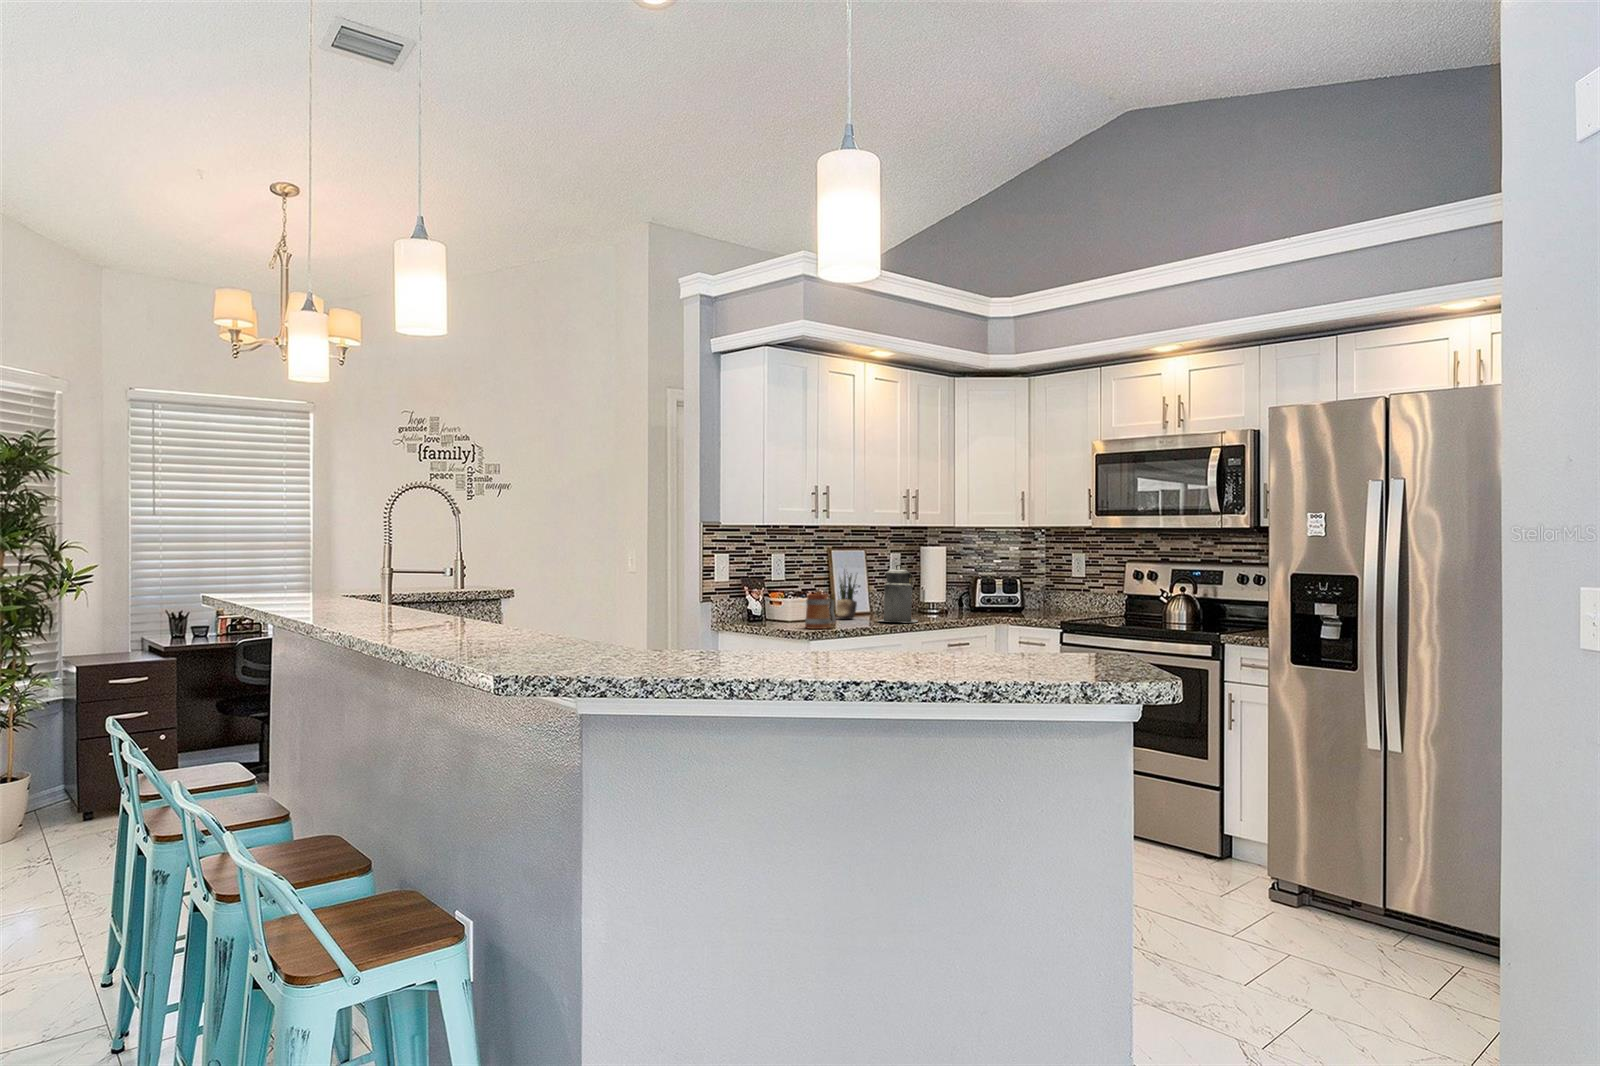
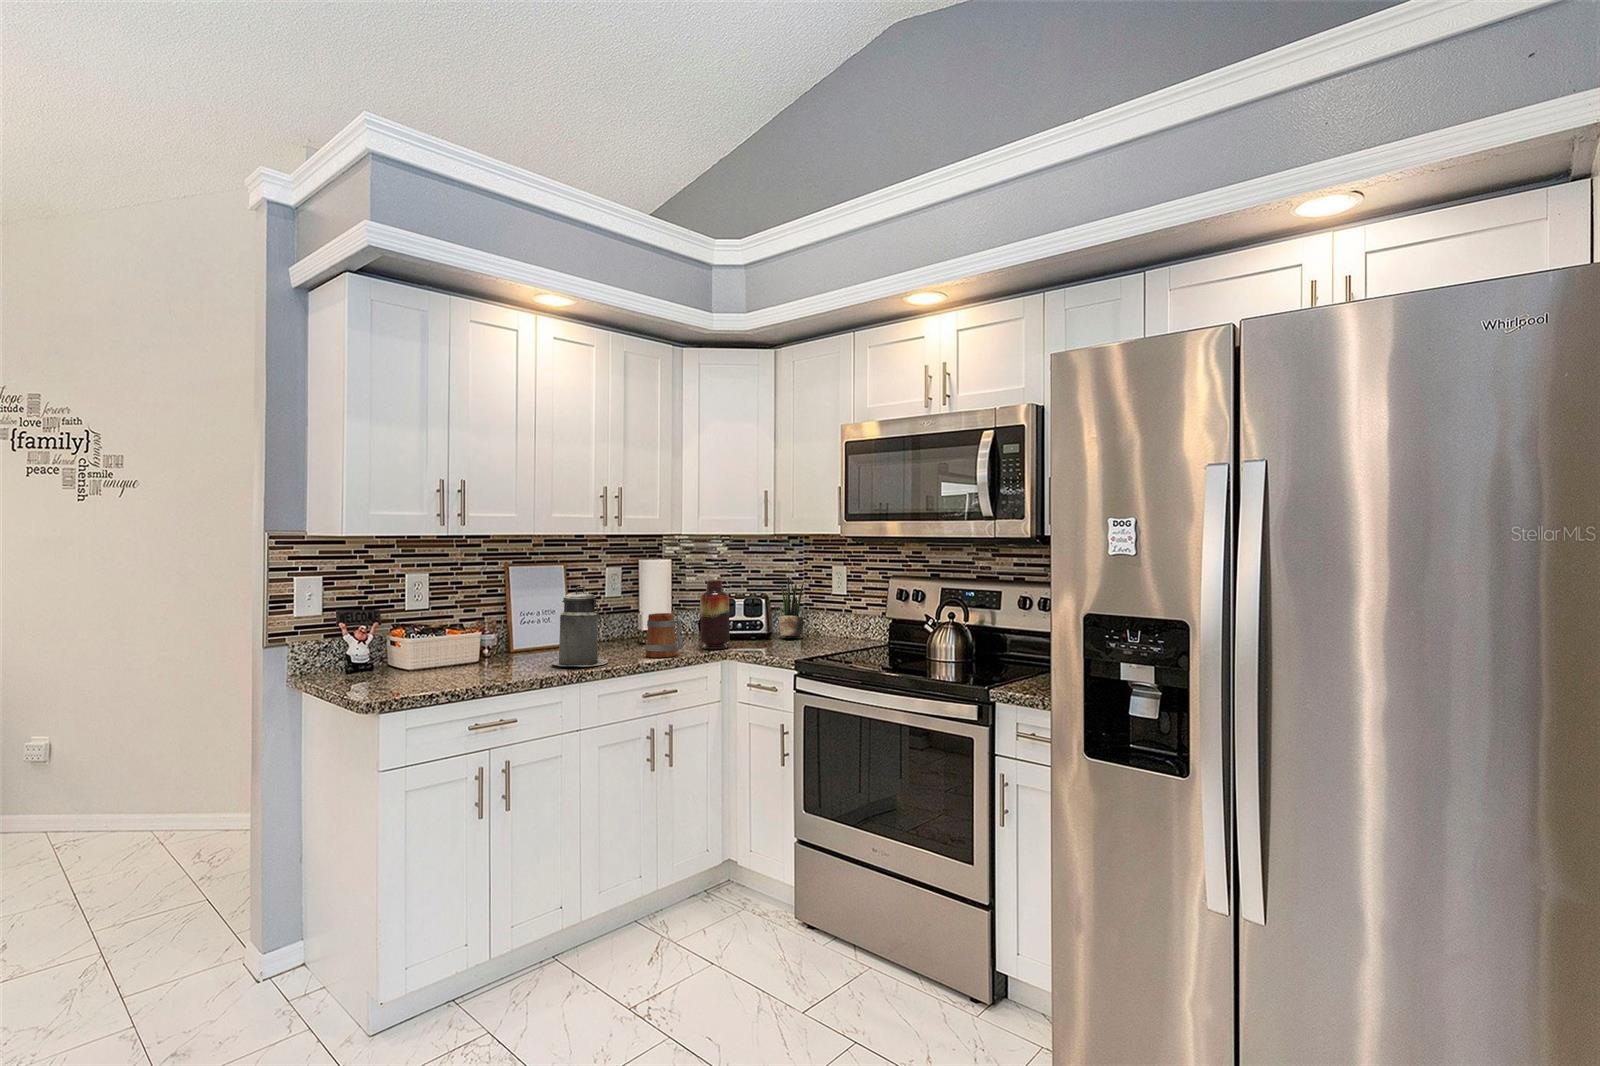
vase: none [977,563,999,616] -> present [700,580,730,649]
potted plant: present [836,574,857,618] -> present [779,578,804,637]
mug: present [805,594,836,629] -> present [646,613,683,657]

